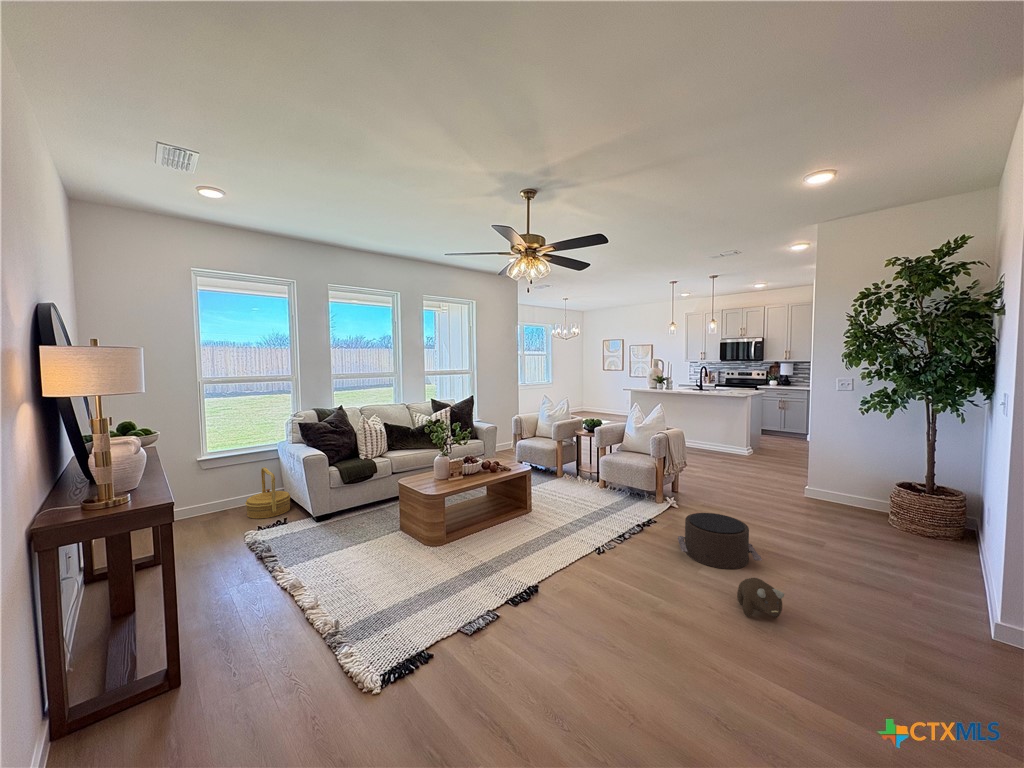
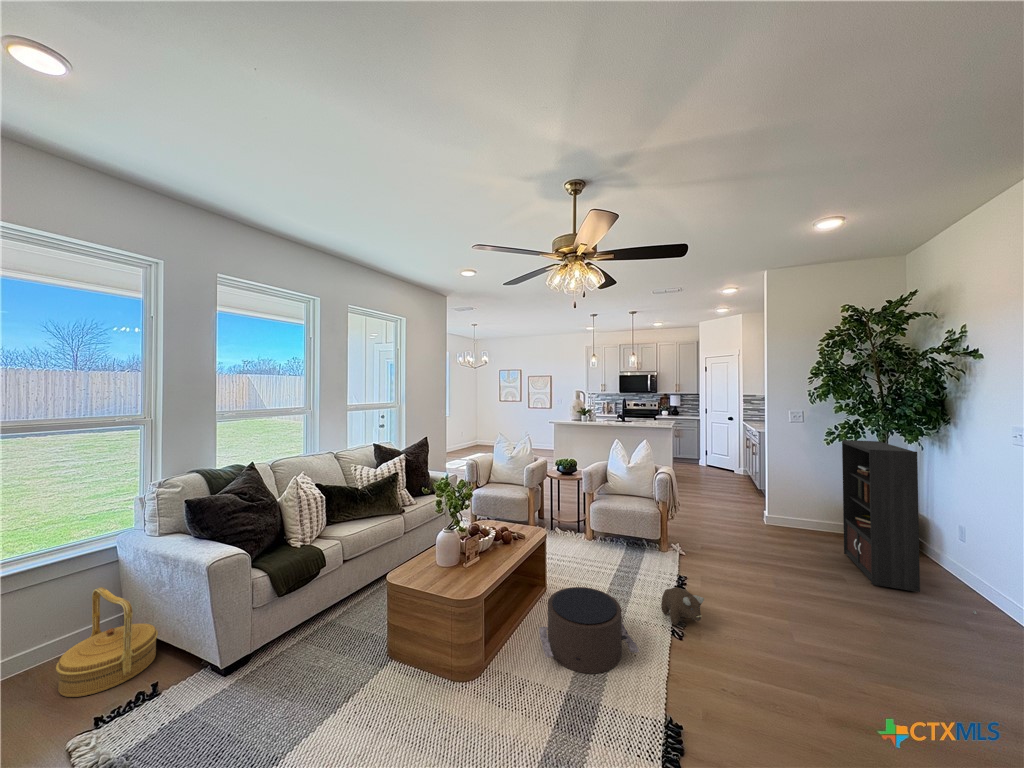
bookcase: none [849,409,941,589] -> present [842,440,976,614]
pouf: present [678,513,762,569] -> present [539,587,639,673]
plush toy: present [737,578,784,618] -> present [661,587,704,625]

